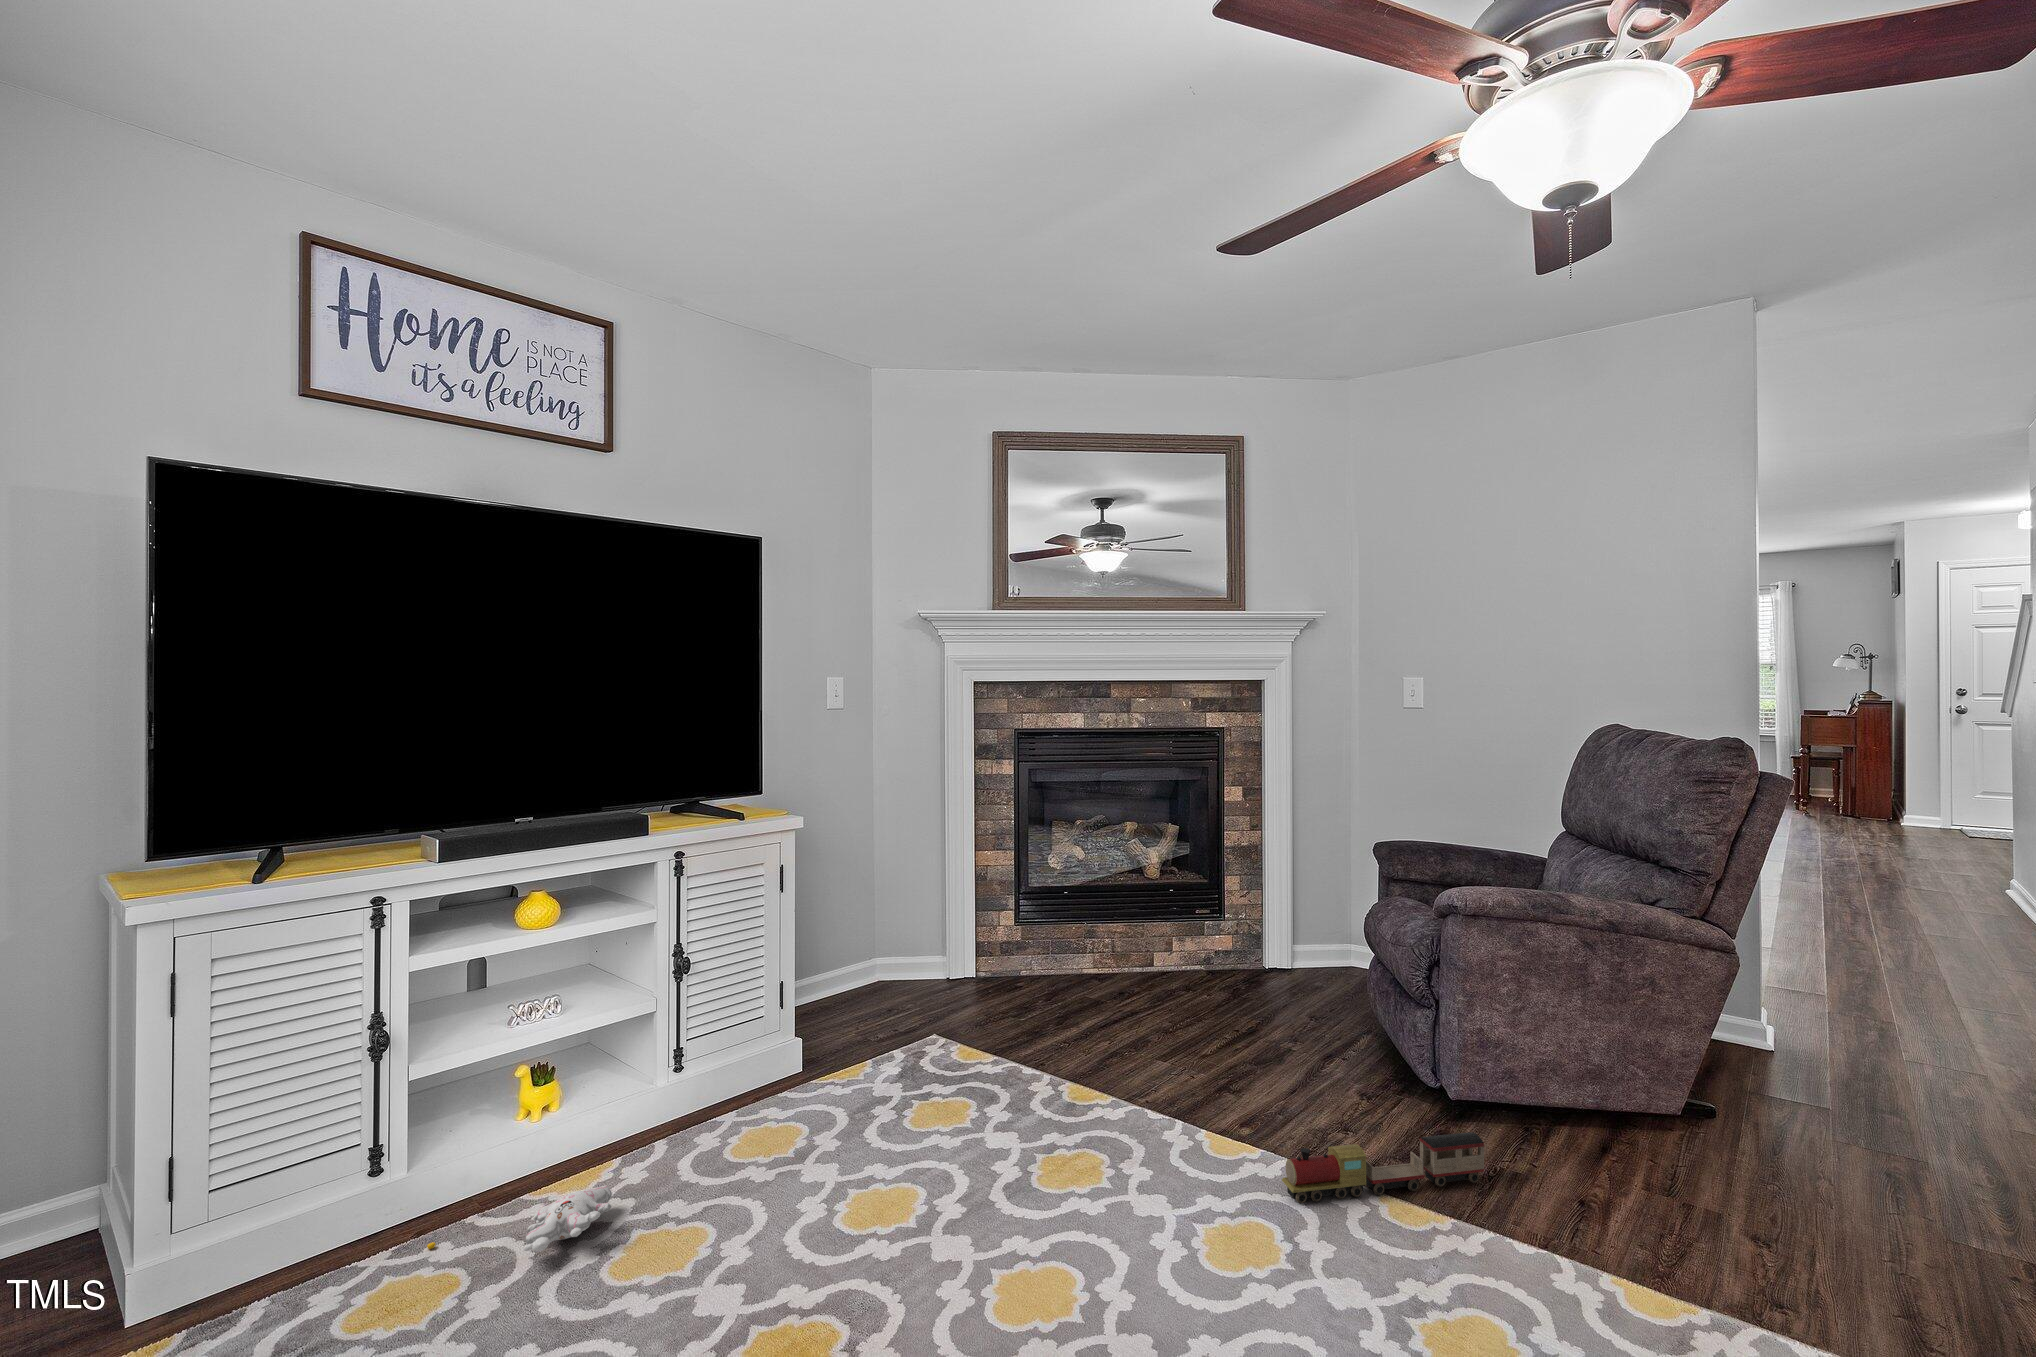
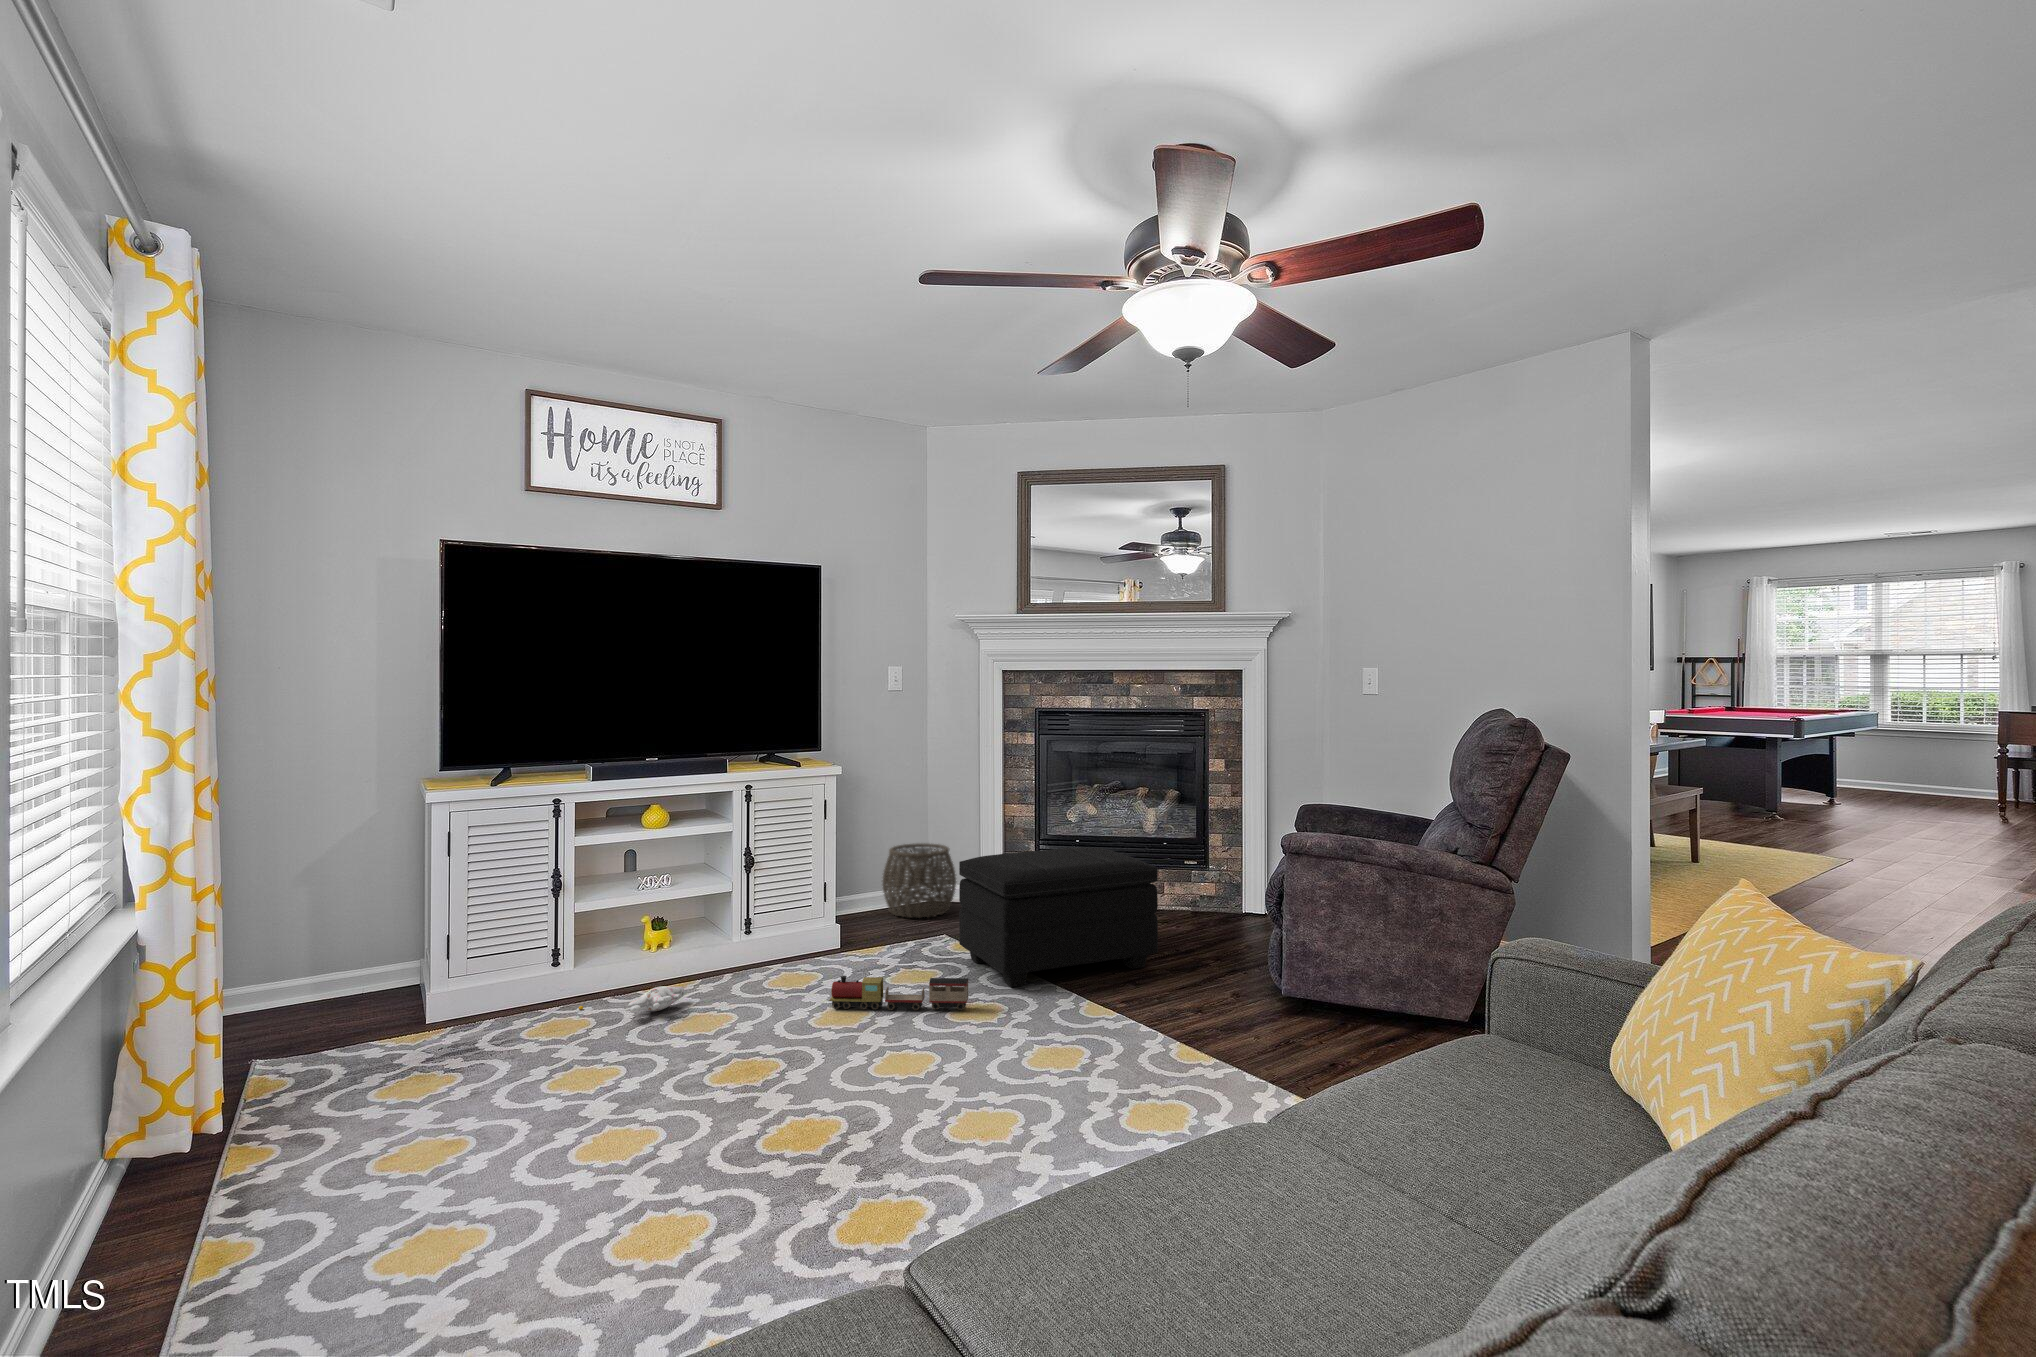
woven basket: none [828,907,928,1012] -> present [882,843,956,918]
footstool: none [982,909,1247,1122] -> present [959,847,1158,987]
toy train: present [1282,1132,1484,1203] -> present [829,975,968,1011]

